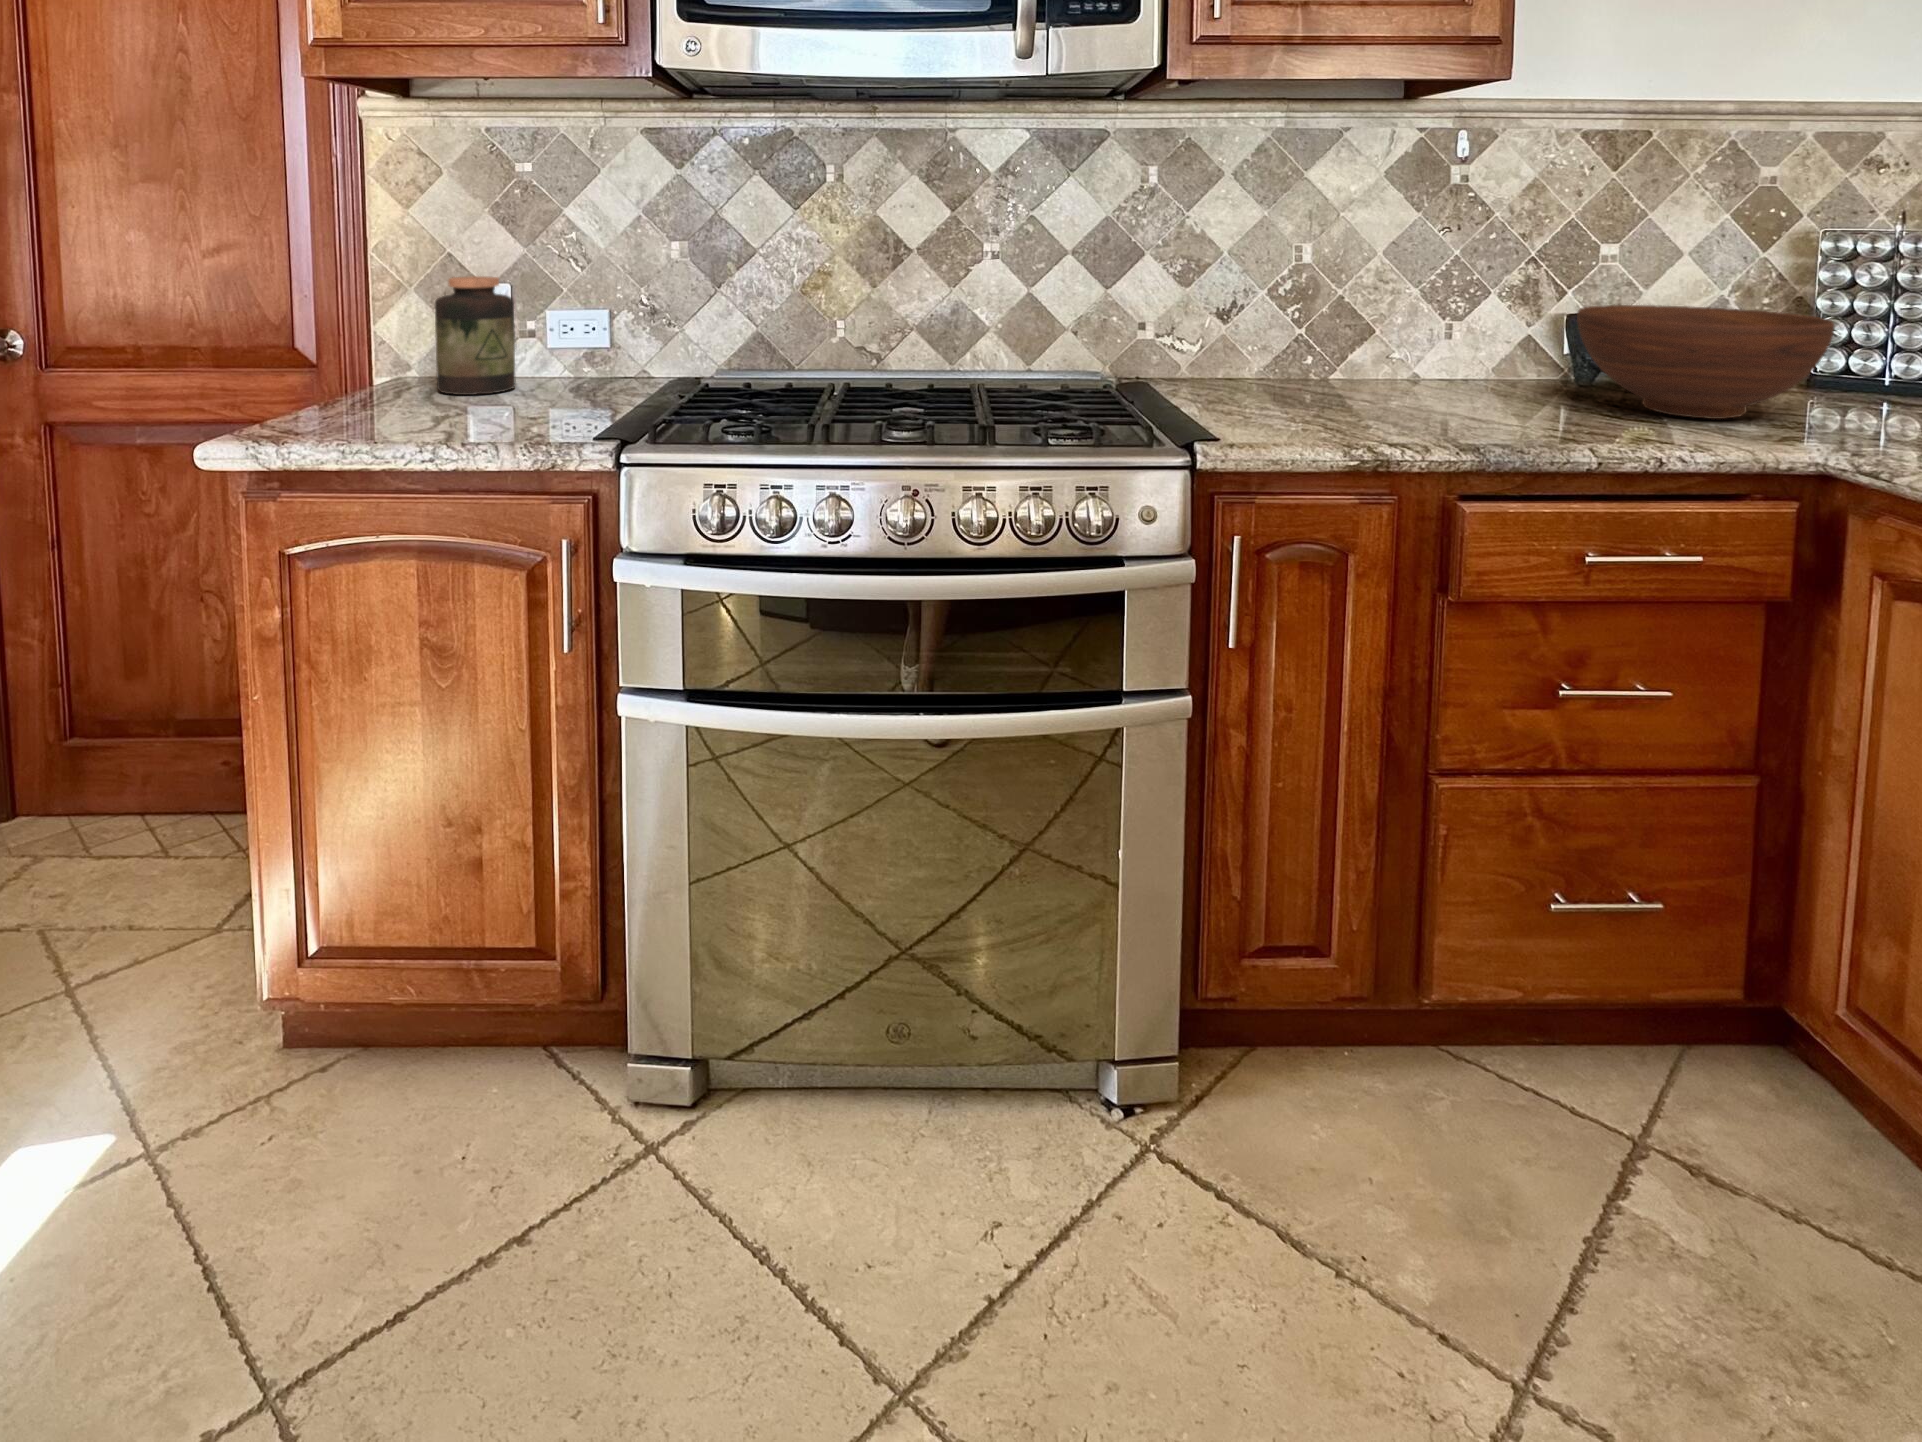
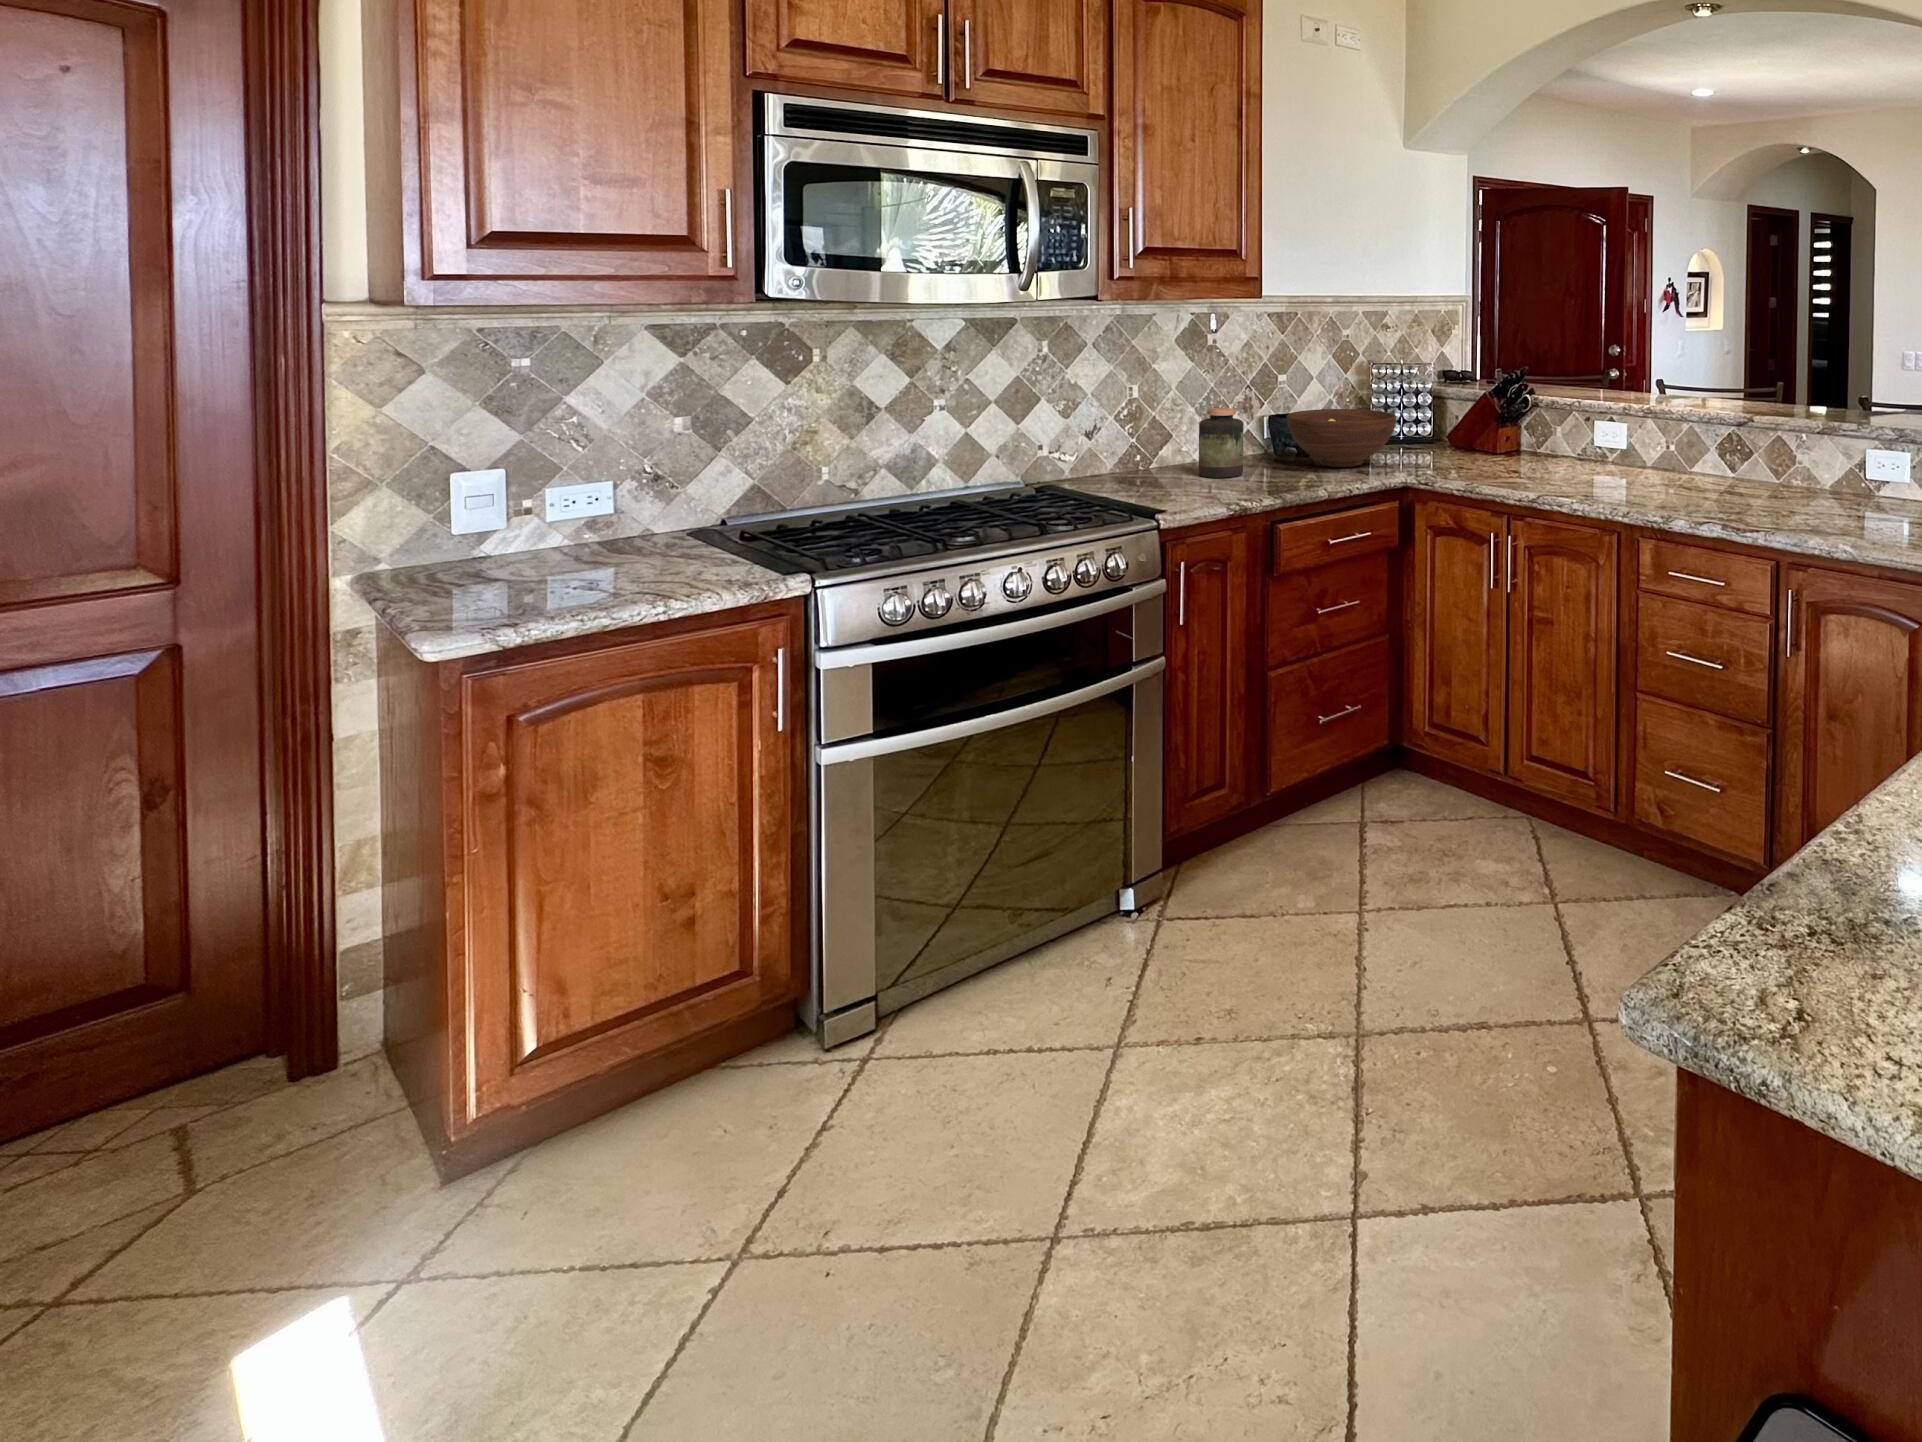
jar: present [435,276,516,395] -> present [1199,408,1243,478]

